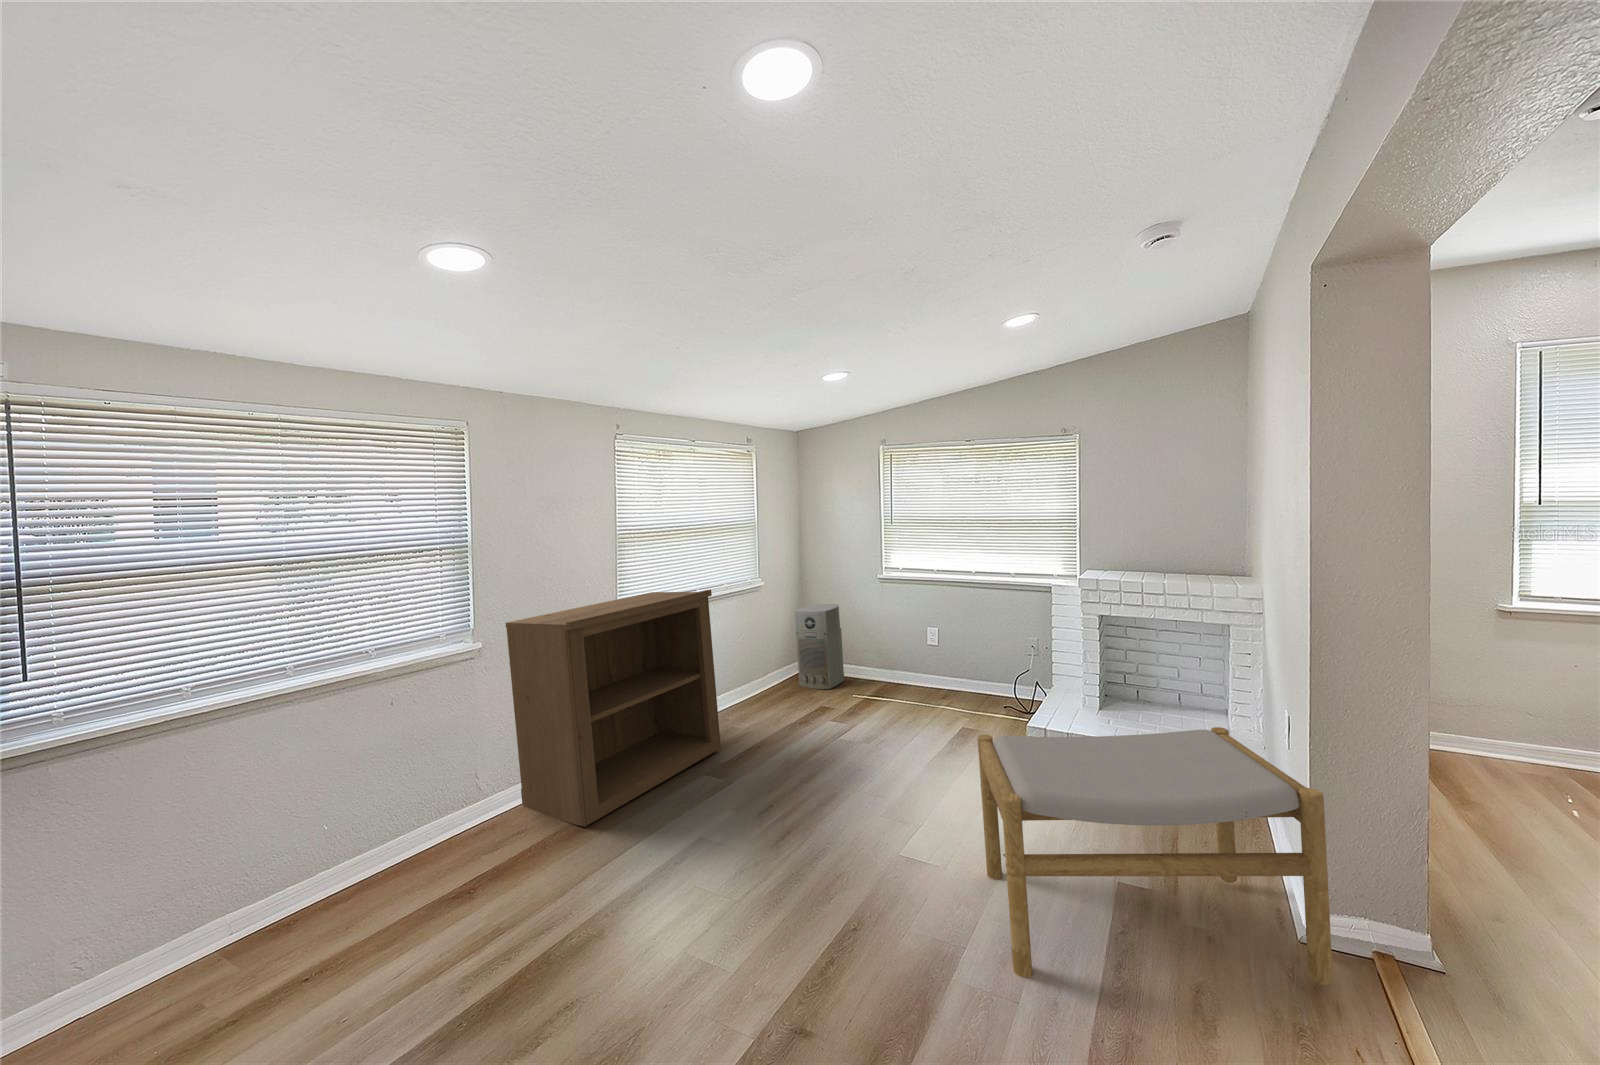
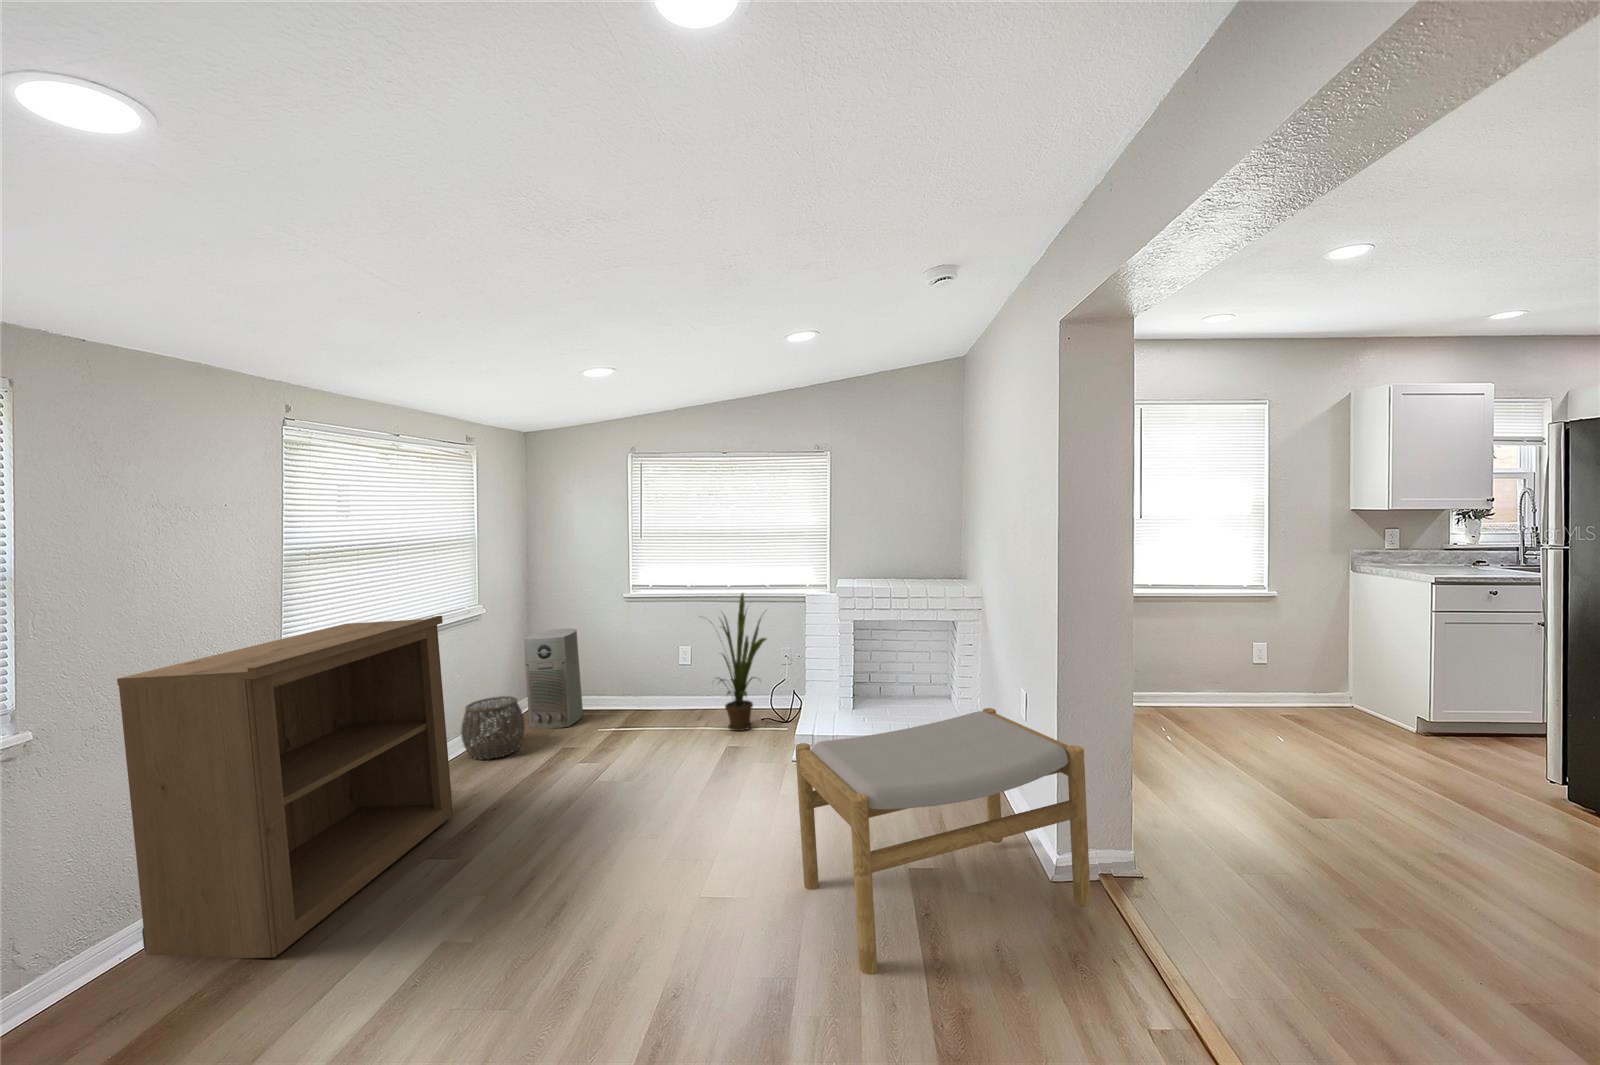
house plant: none [939,579,1011,713] -> present [720,593,767,731]
woven basket: none [741,657,790,708] -> present [461,696,525,760]

